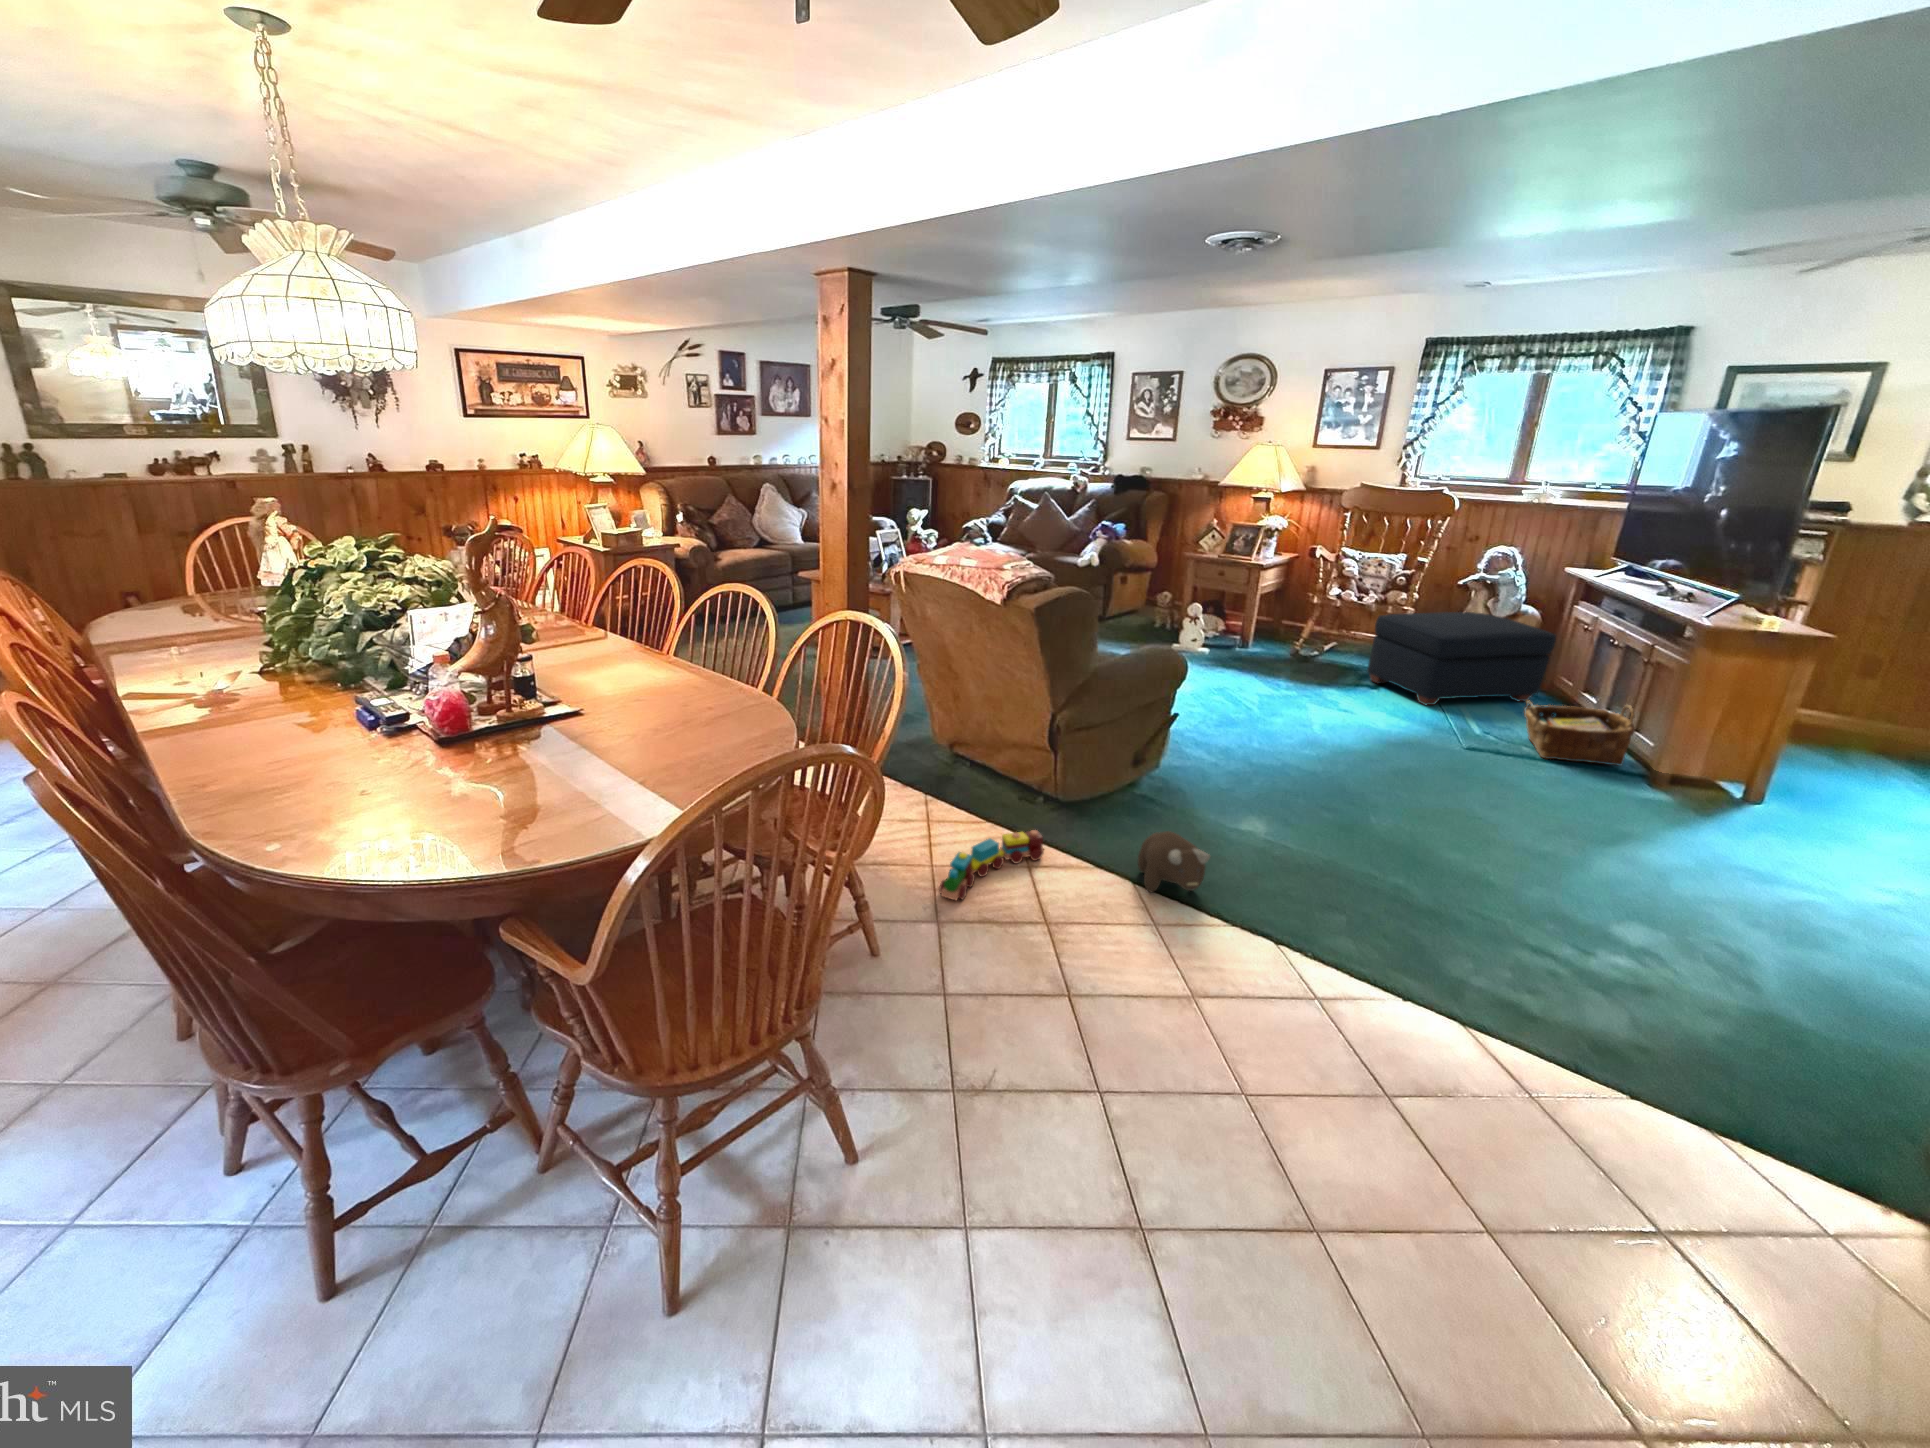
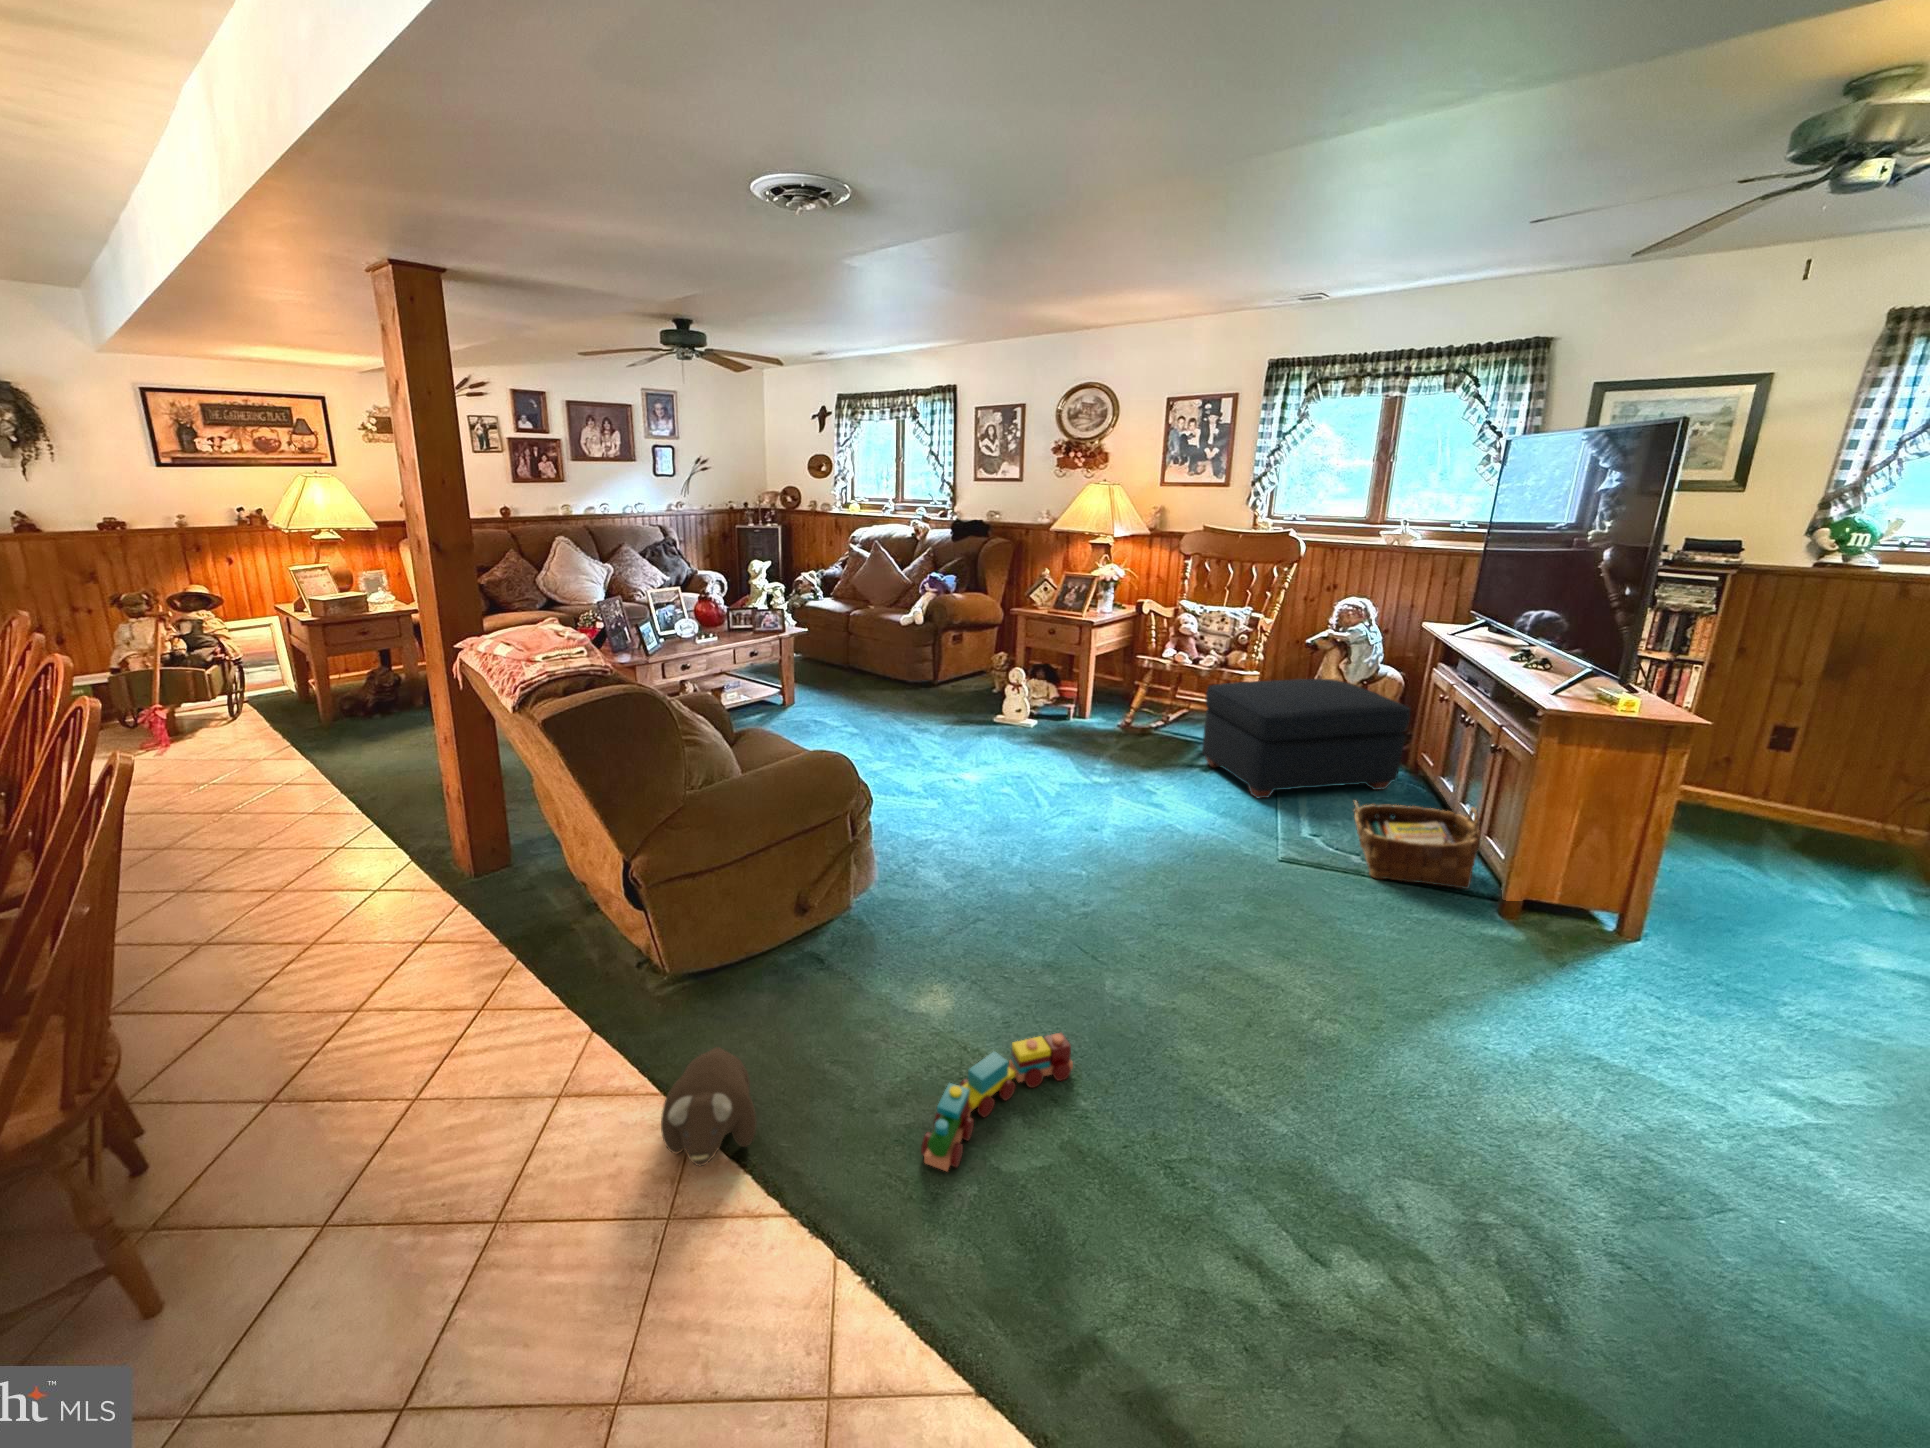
toy train: present [939,830,1044,900] -> present [921,1033,1073,1171]

